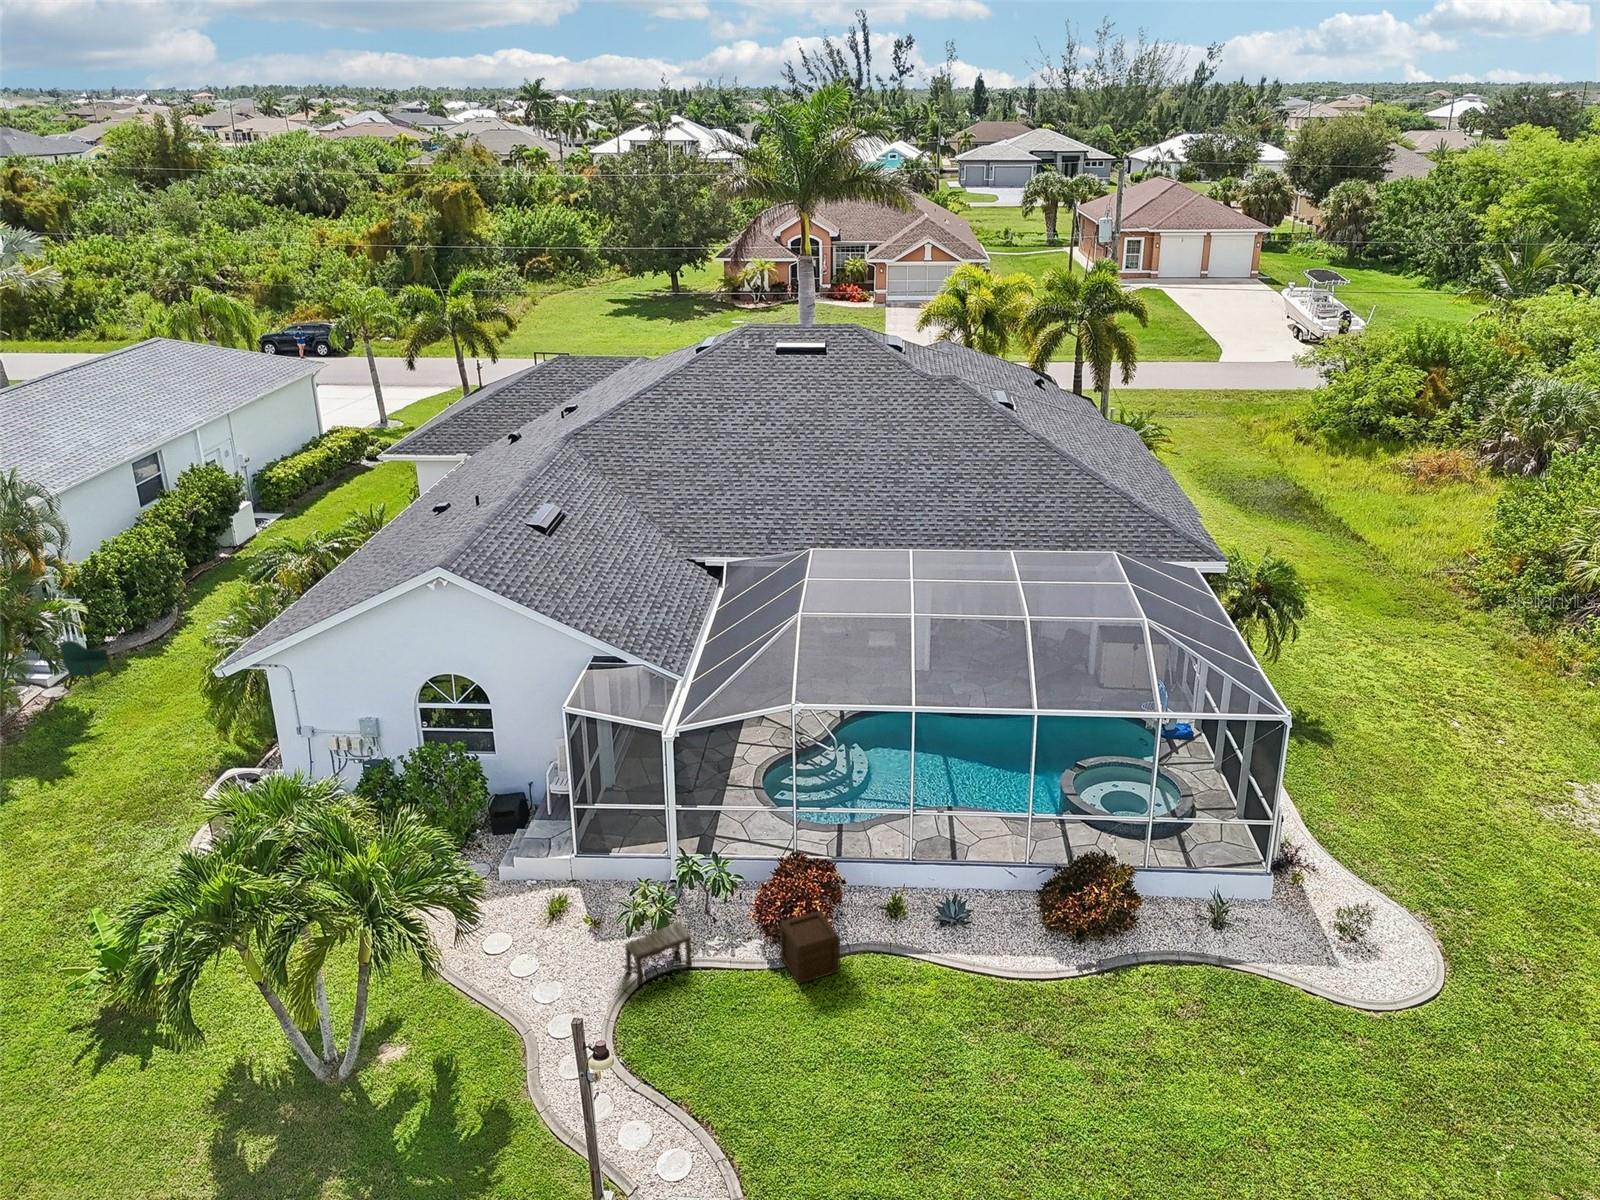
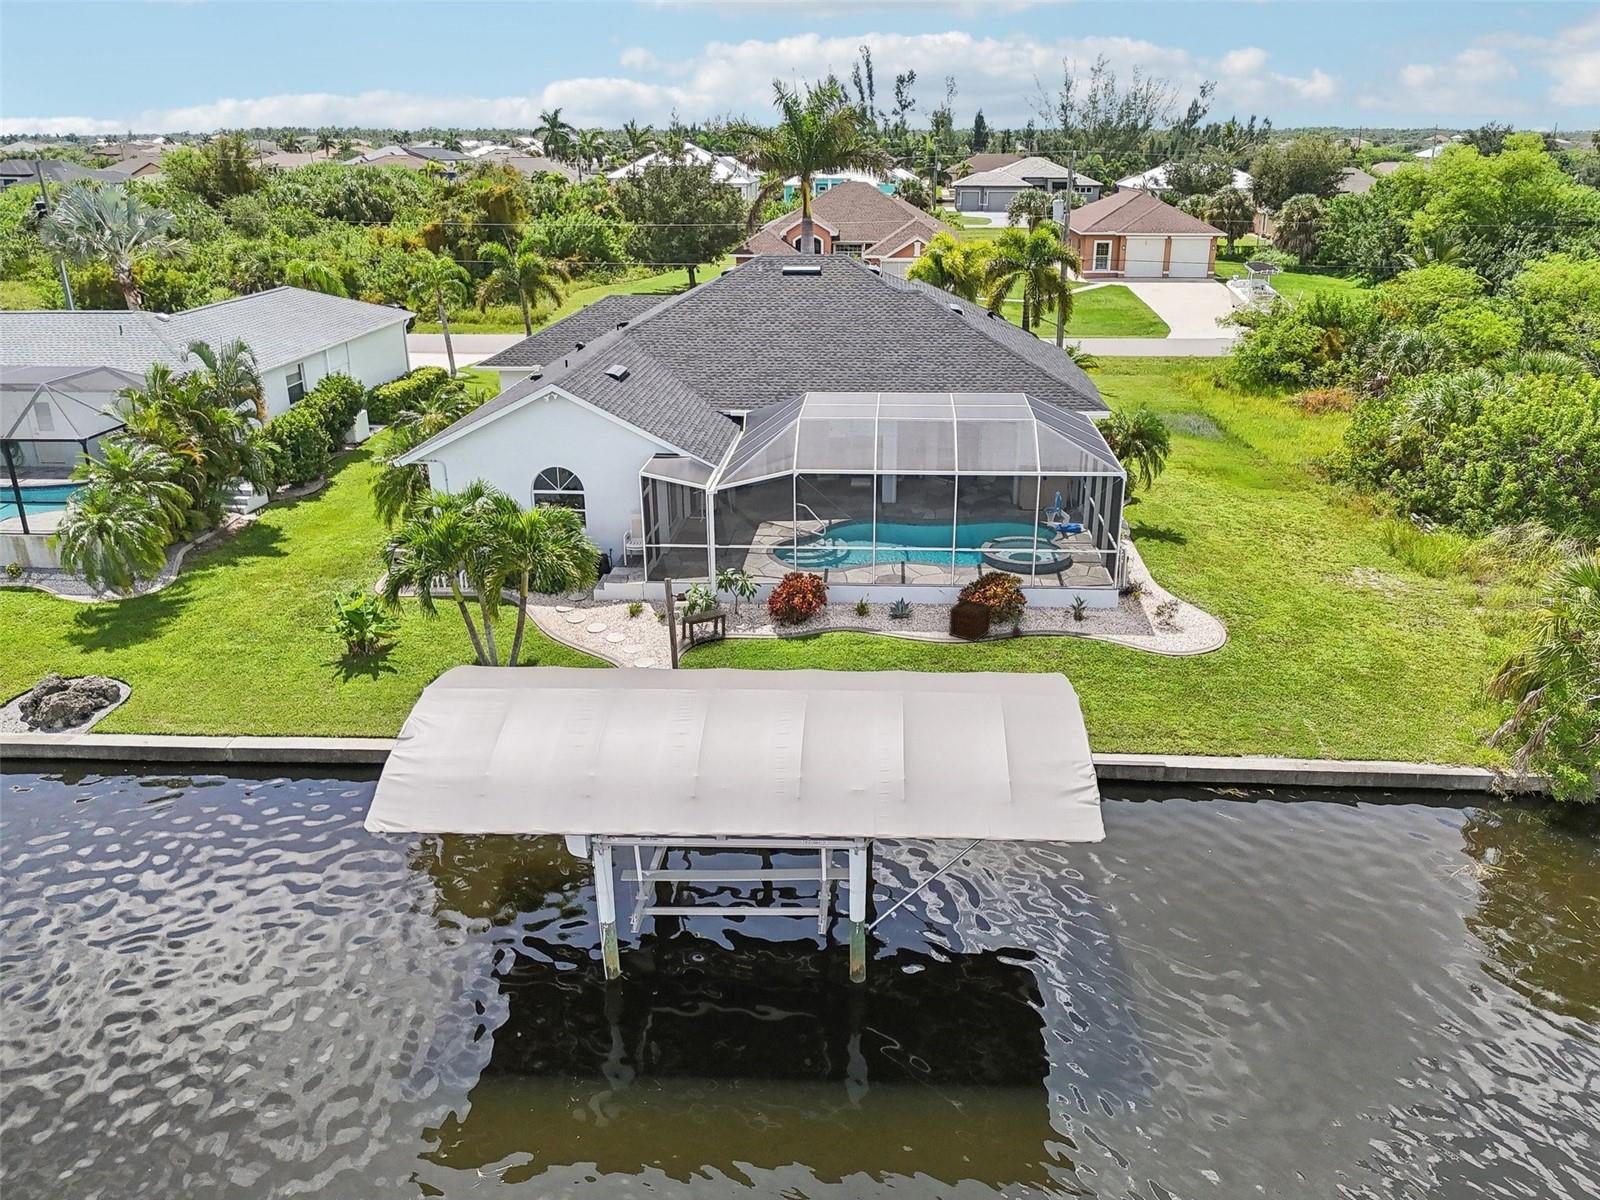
chair: present [60,641,112,690] -> none [253,478,288,515]
wooden crate: present [780,911,840,984] -> present [949,599,991,641]
decorative plant: none [1108,923,1148,962] -> present [1012,611,1024,636]

